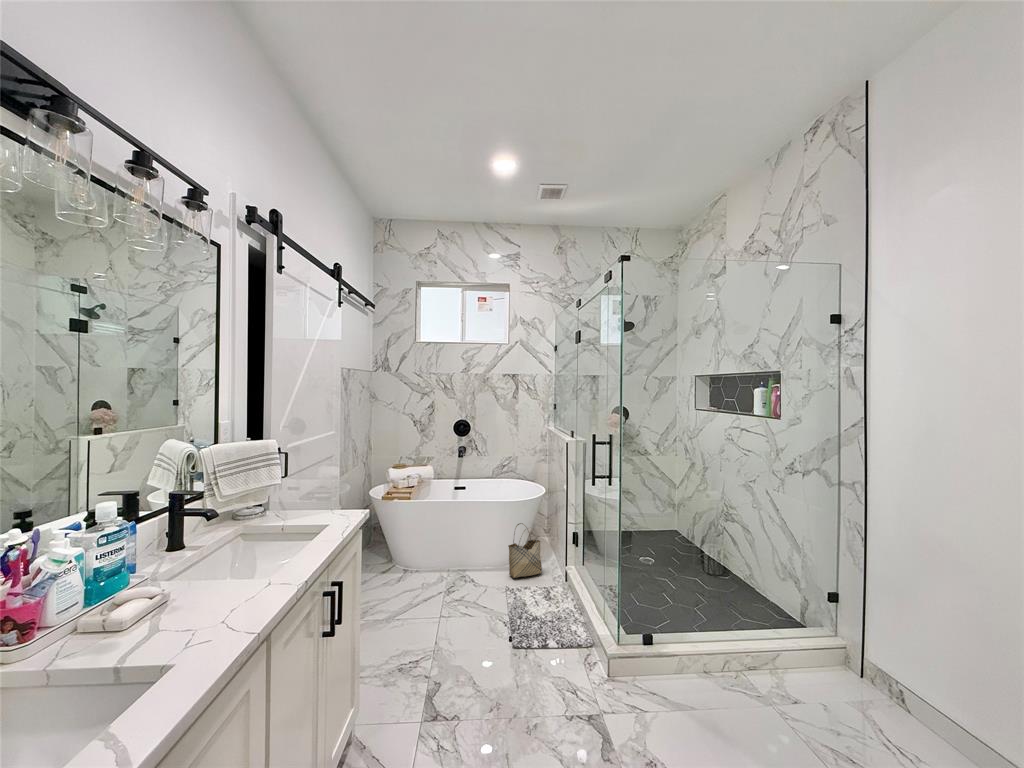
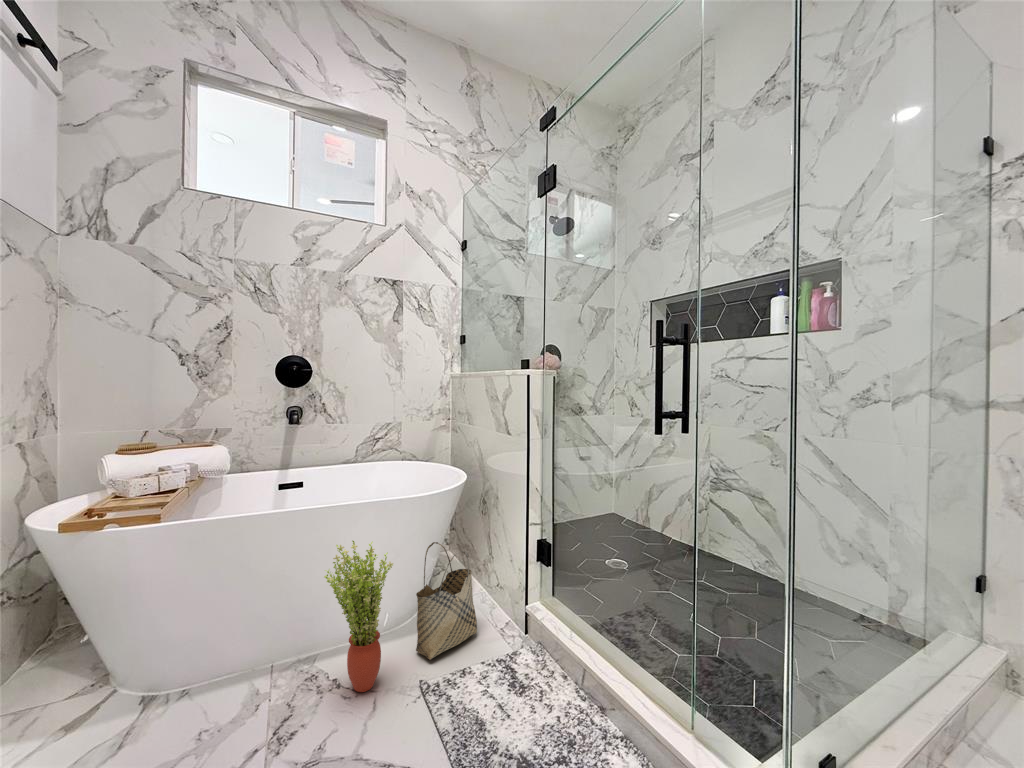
potted plant: none [466,514,494,583] -> present [324,541,393,692]

